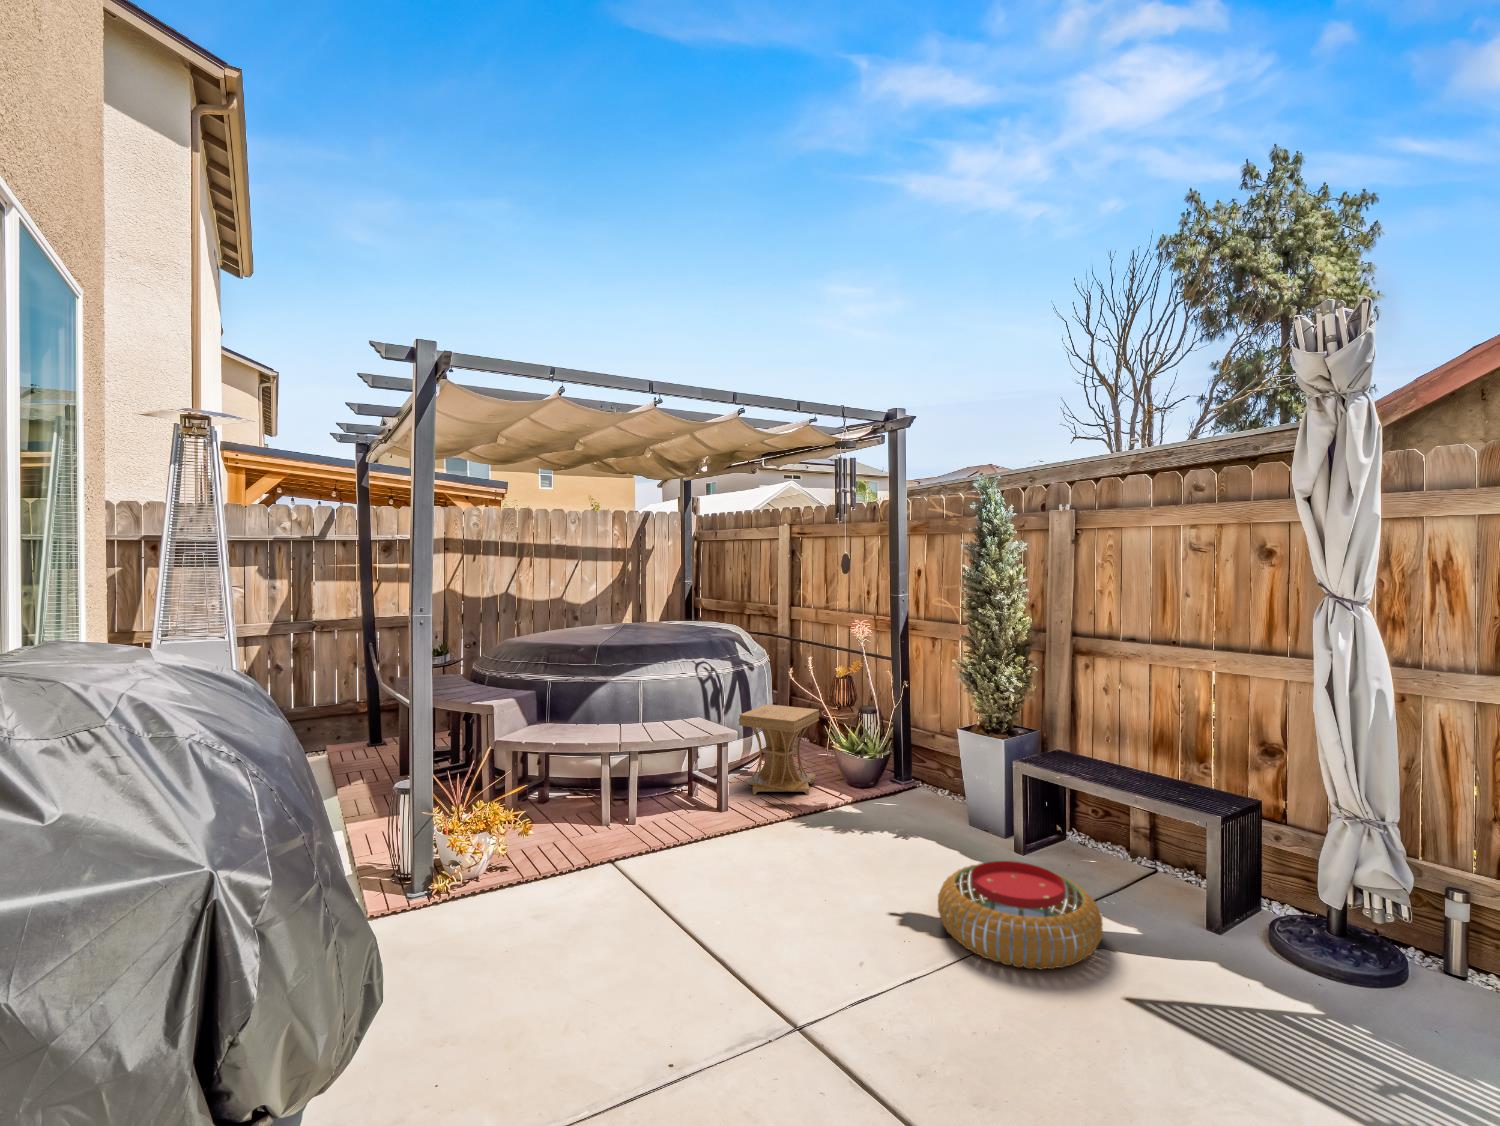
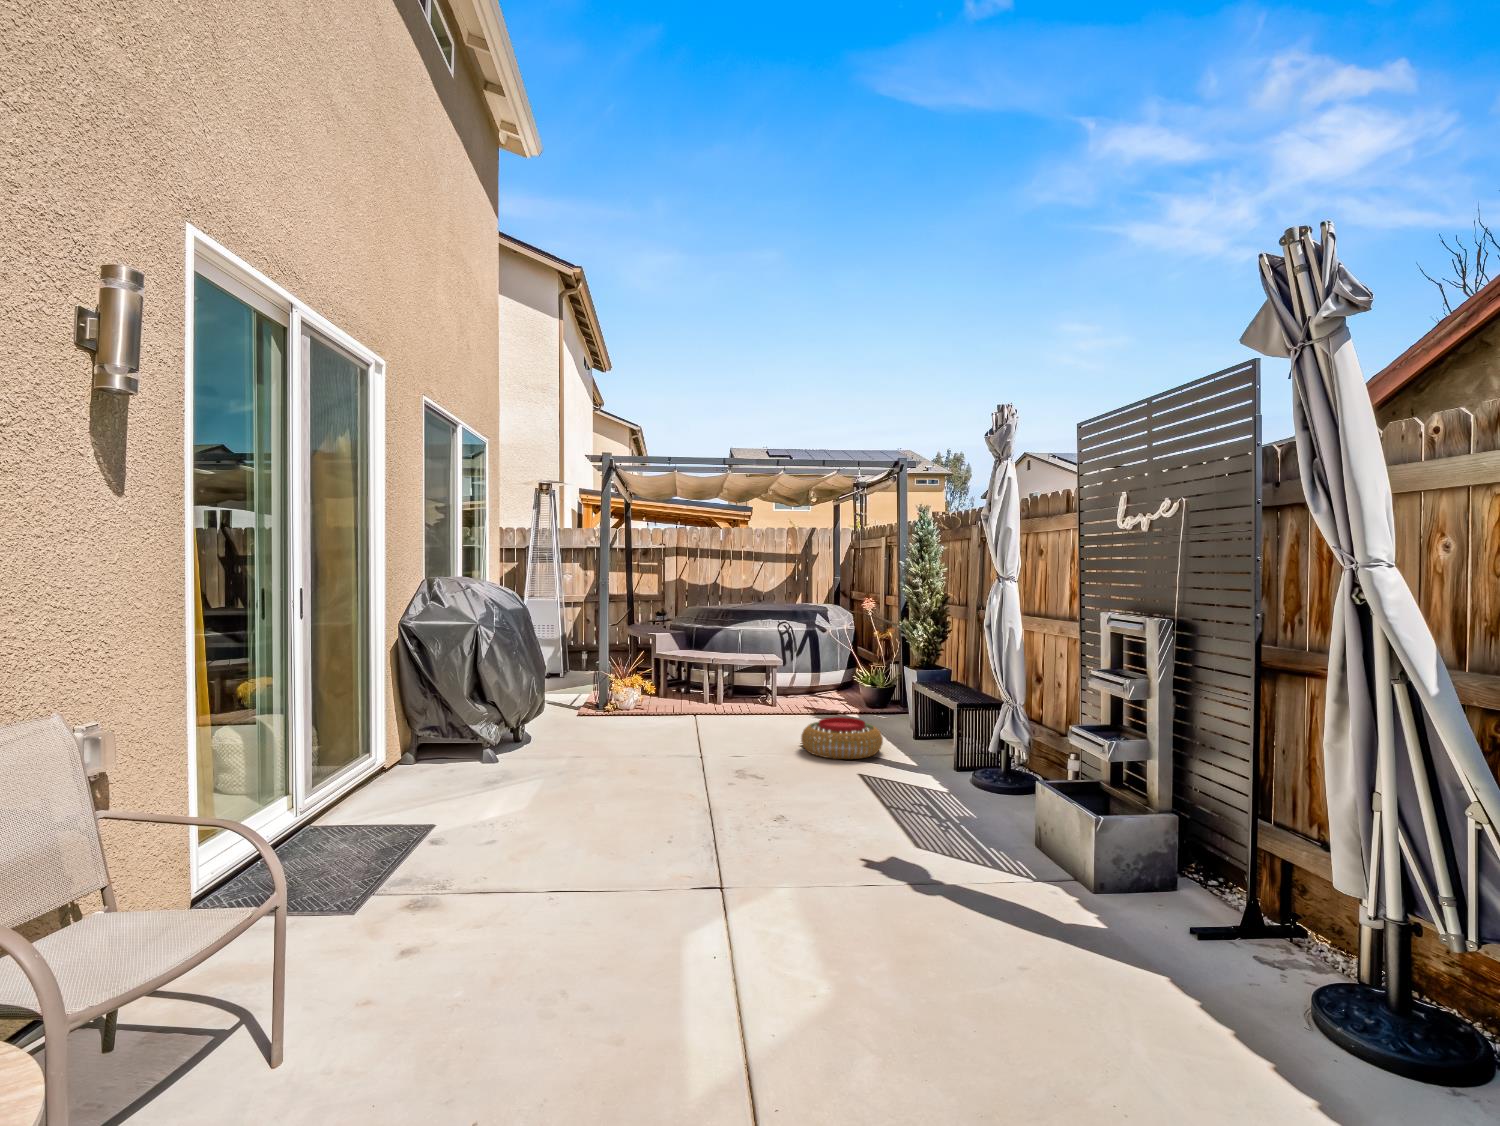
side table: present [739,704,820,795] -> none [801,653,855,707]

